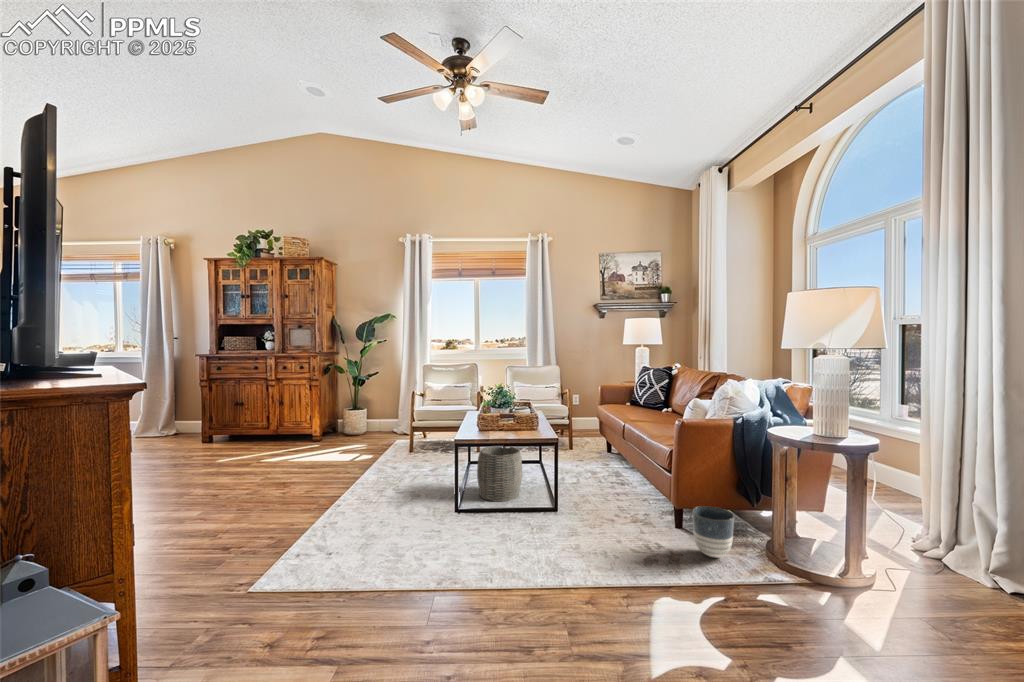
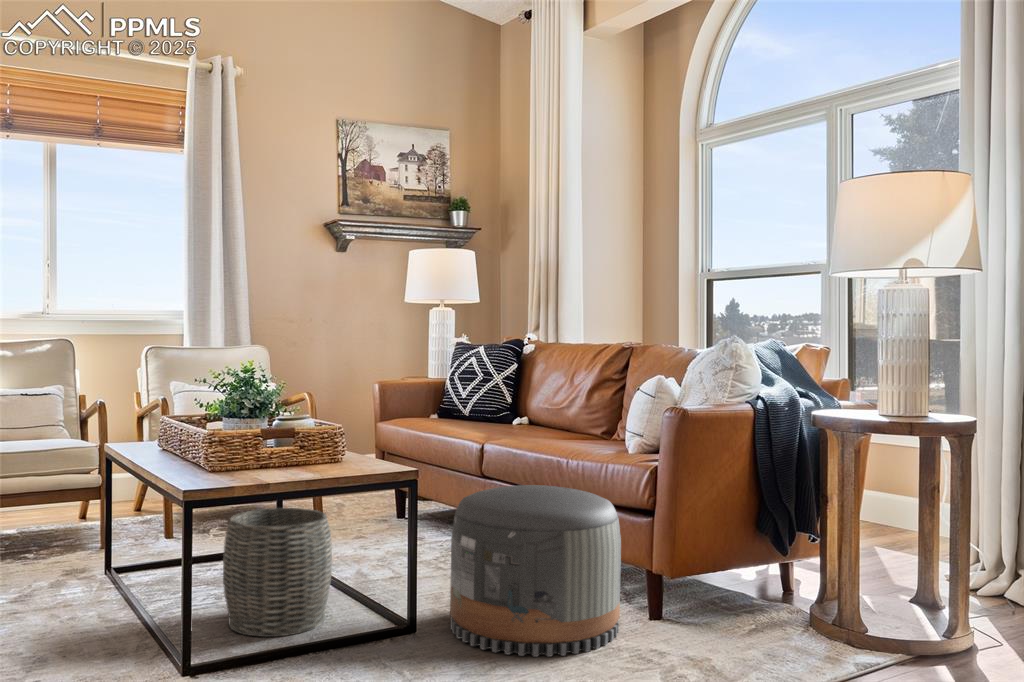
pouf: none [558,449,642,536] -> present [450,485,621,657]
planter: present [693,506,734,557] -> none [740,560,812,647]

